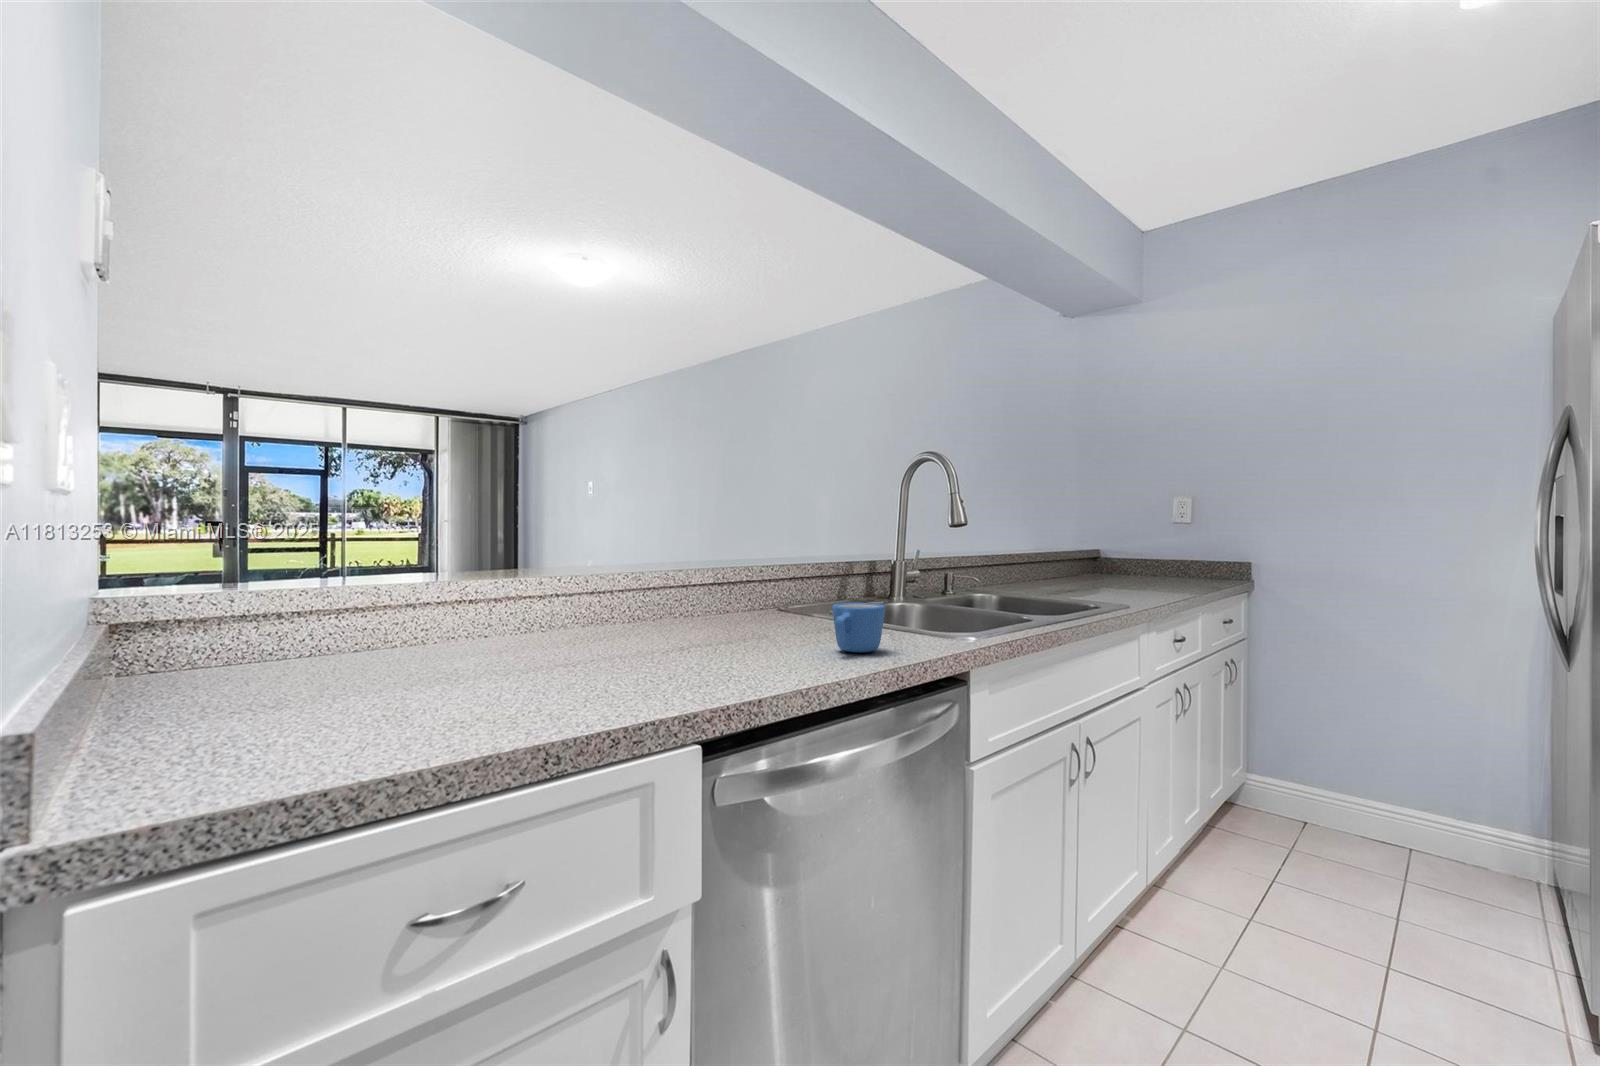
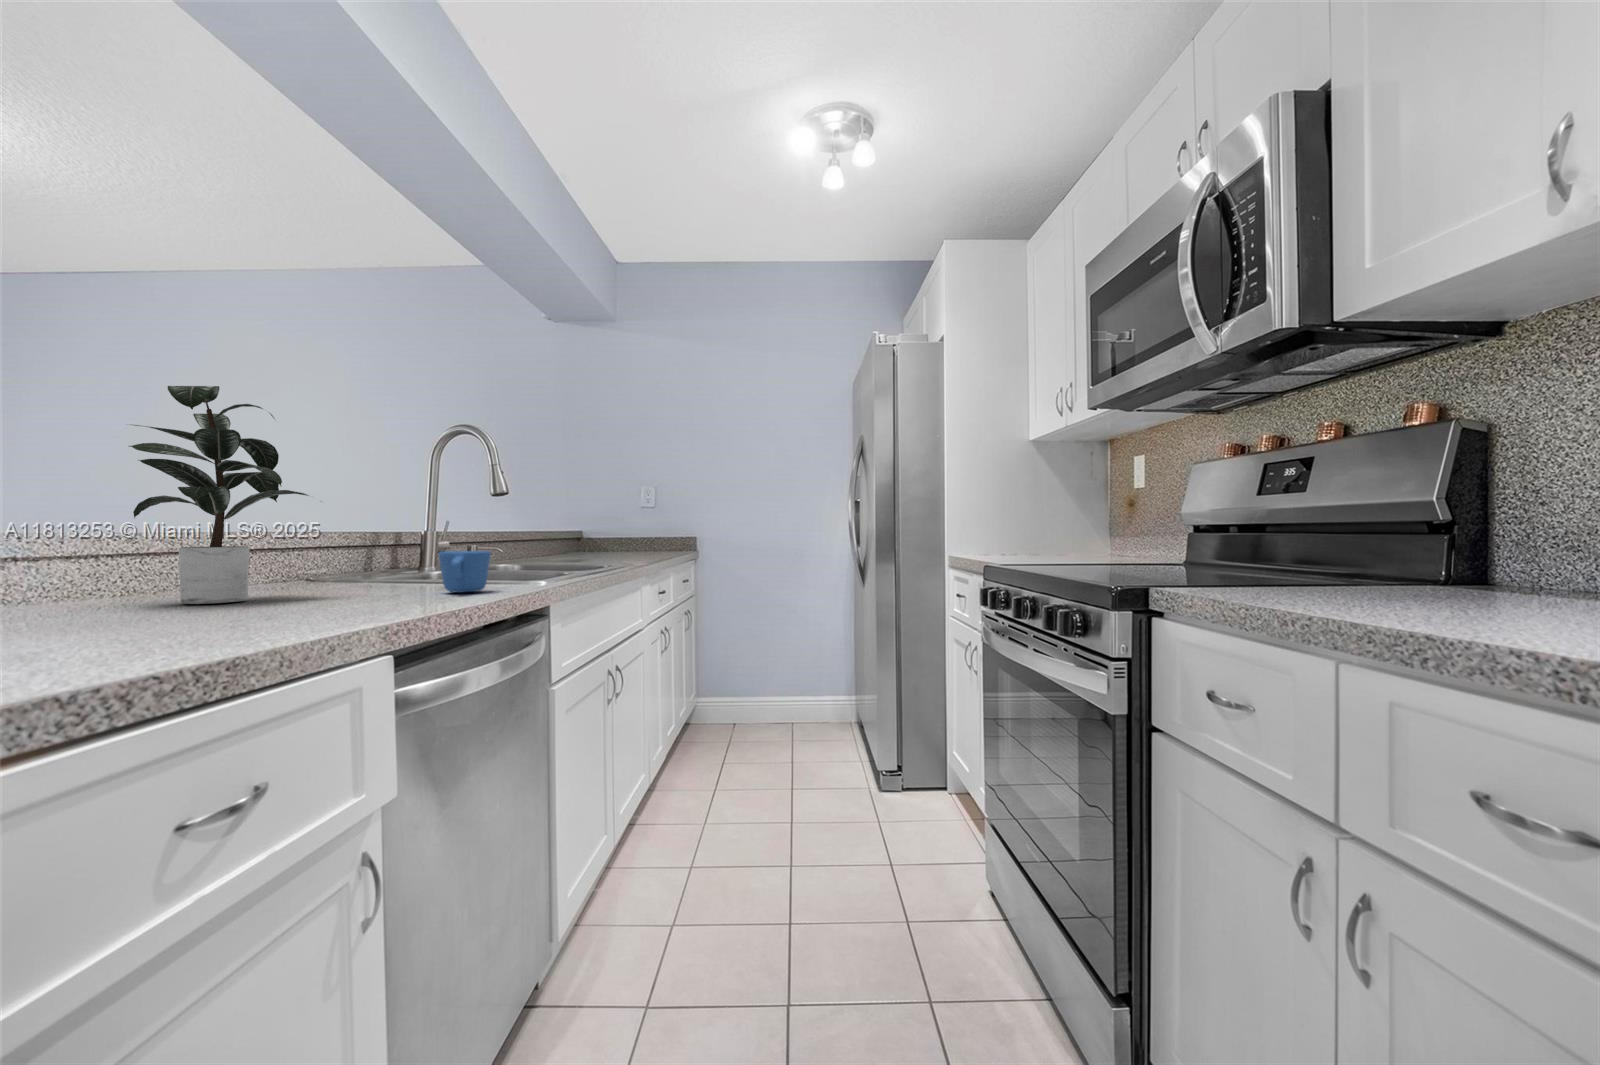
potted plant: none [586,446,762,644] -> present [129,386,309,604]

